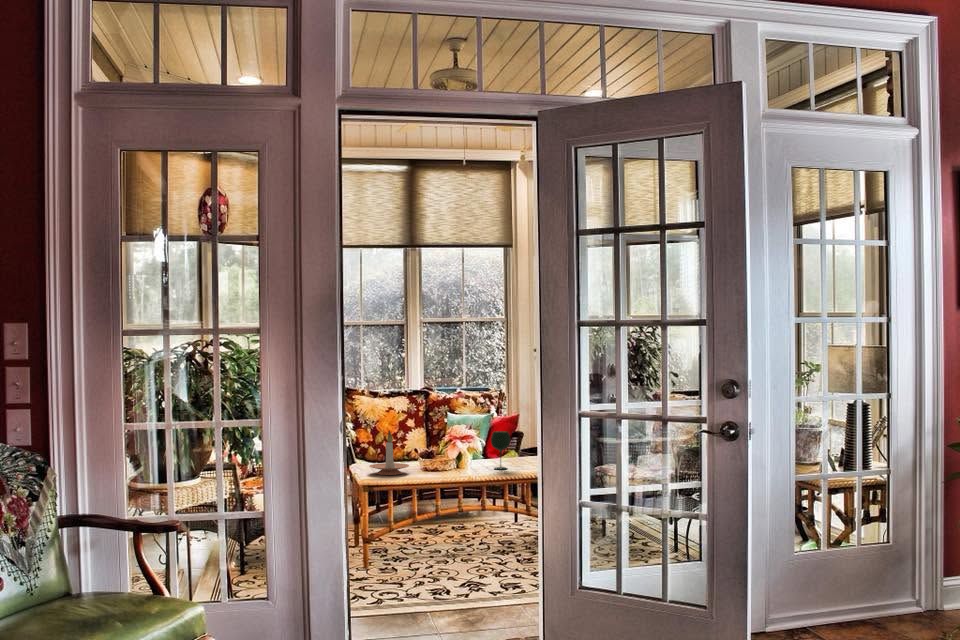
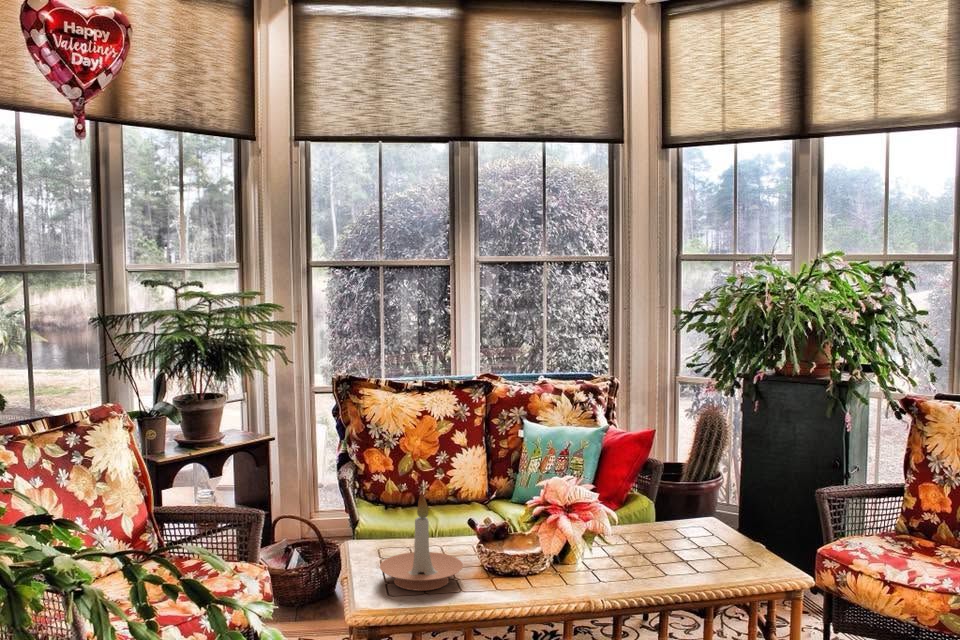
wine glass: present [491,431,510,469] -> none [628,488,669,570]

